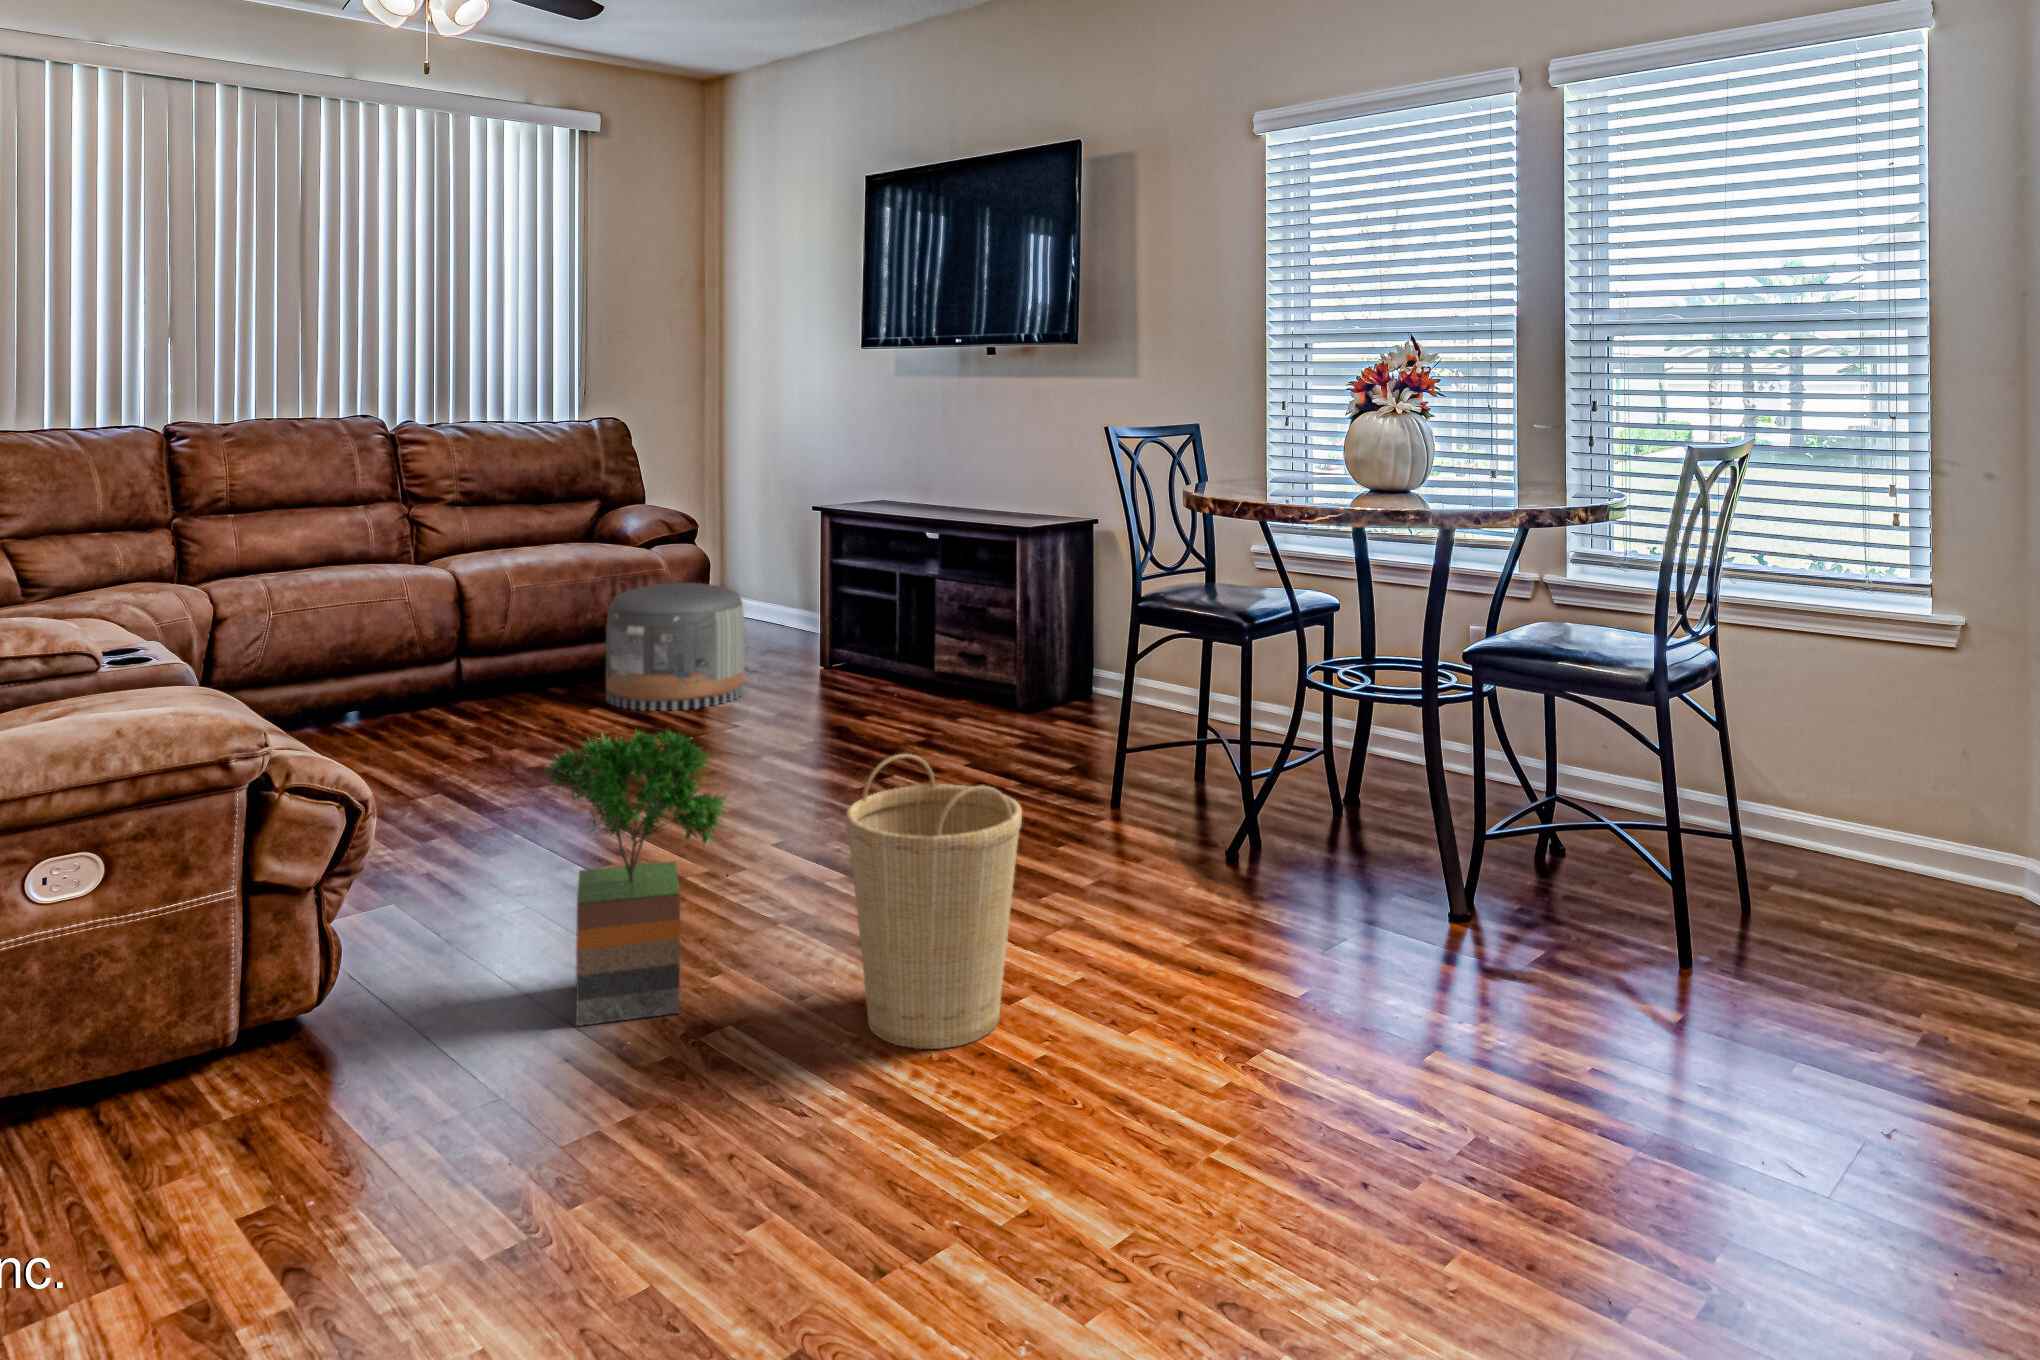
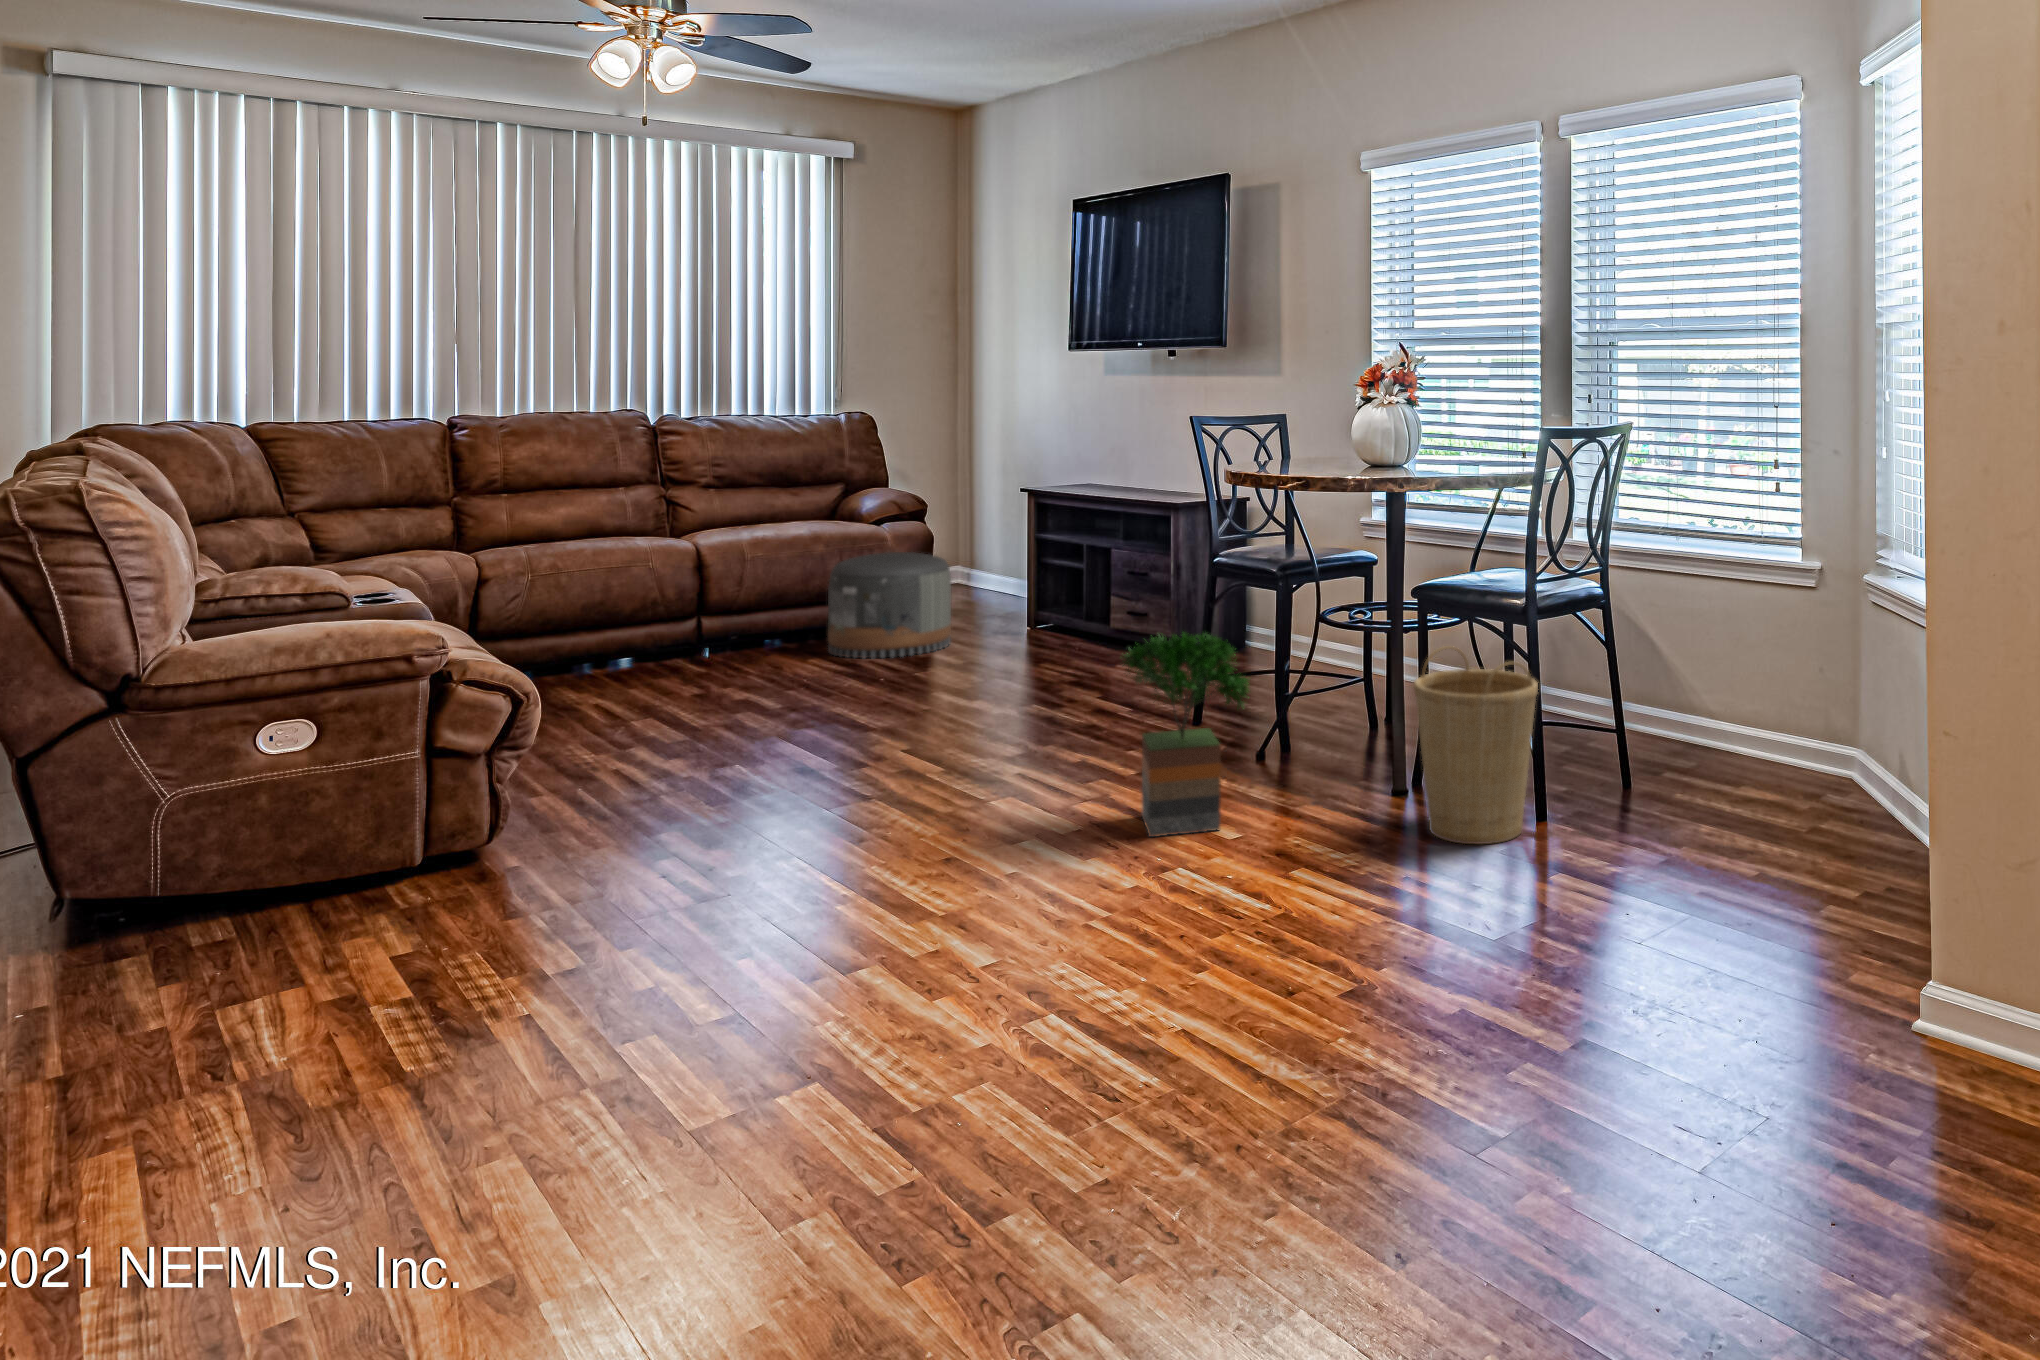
potted tree: present [544,730,725,1026] -> present [1121,633,1250,837]
basket: present [846,754,1022,1049] -> present [1413,646,1538,844]

